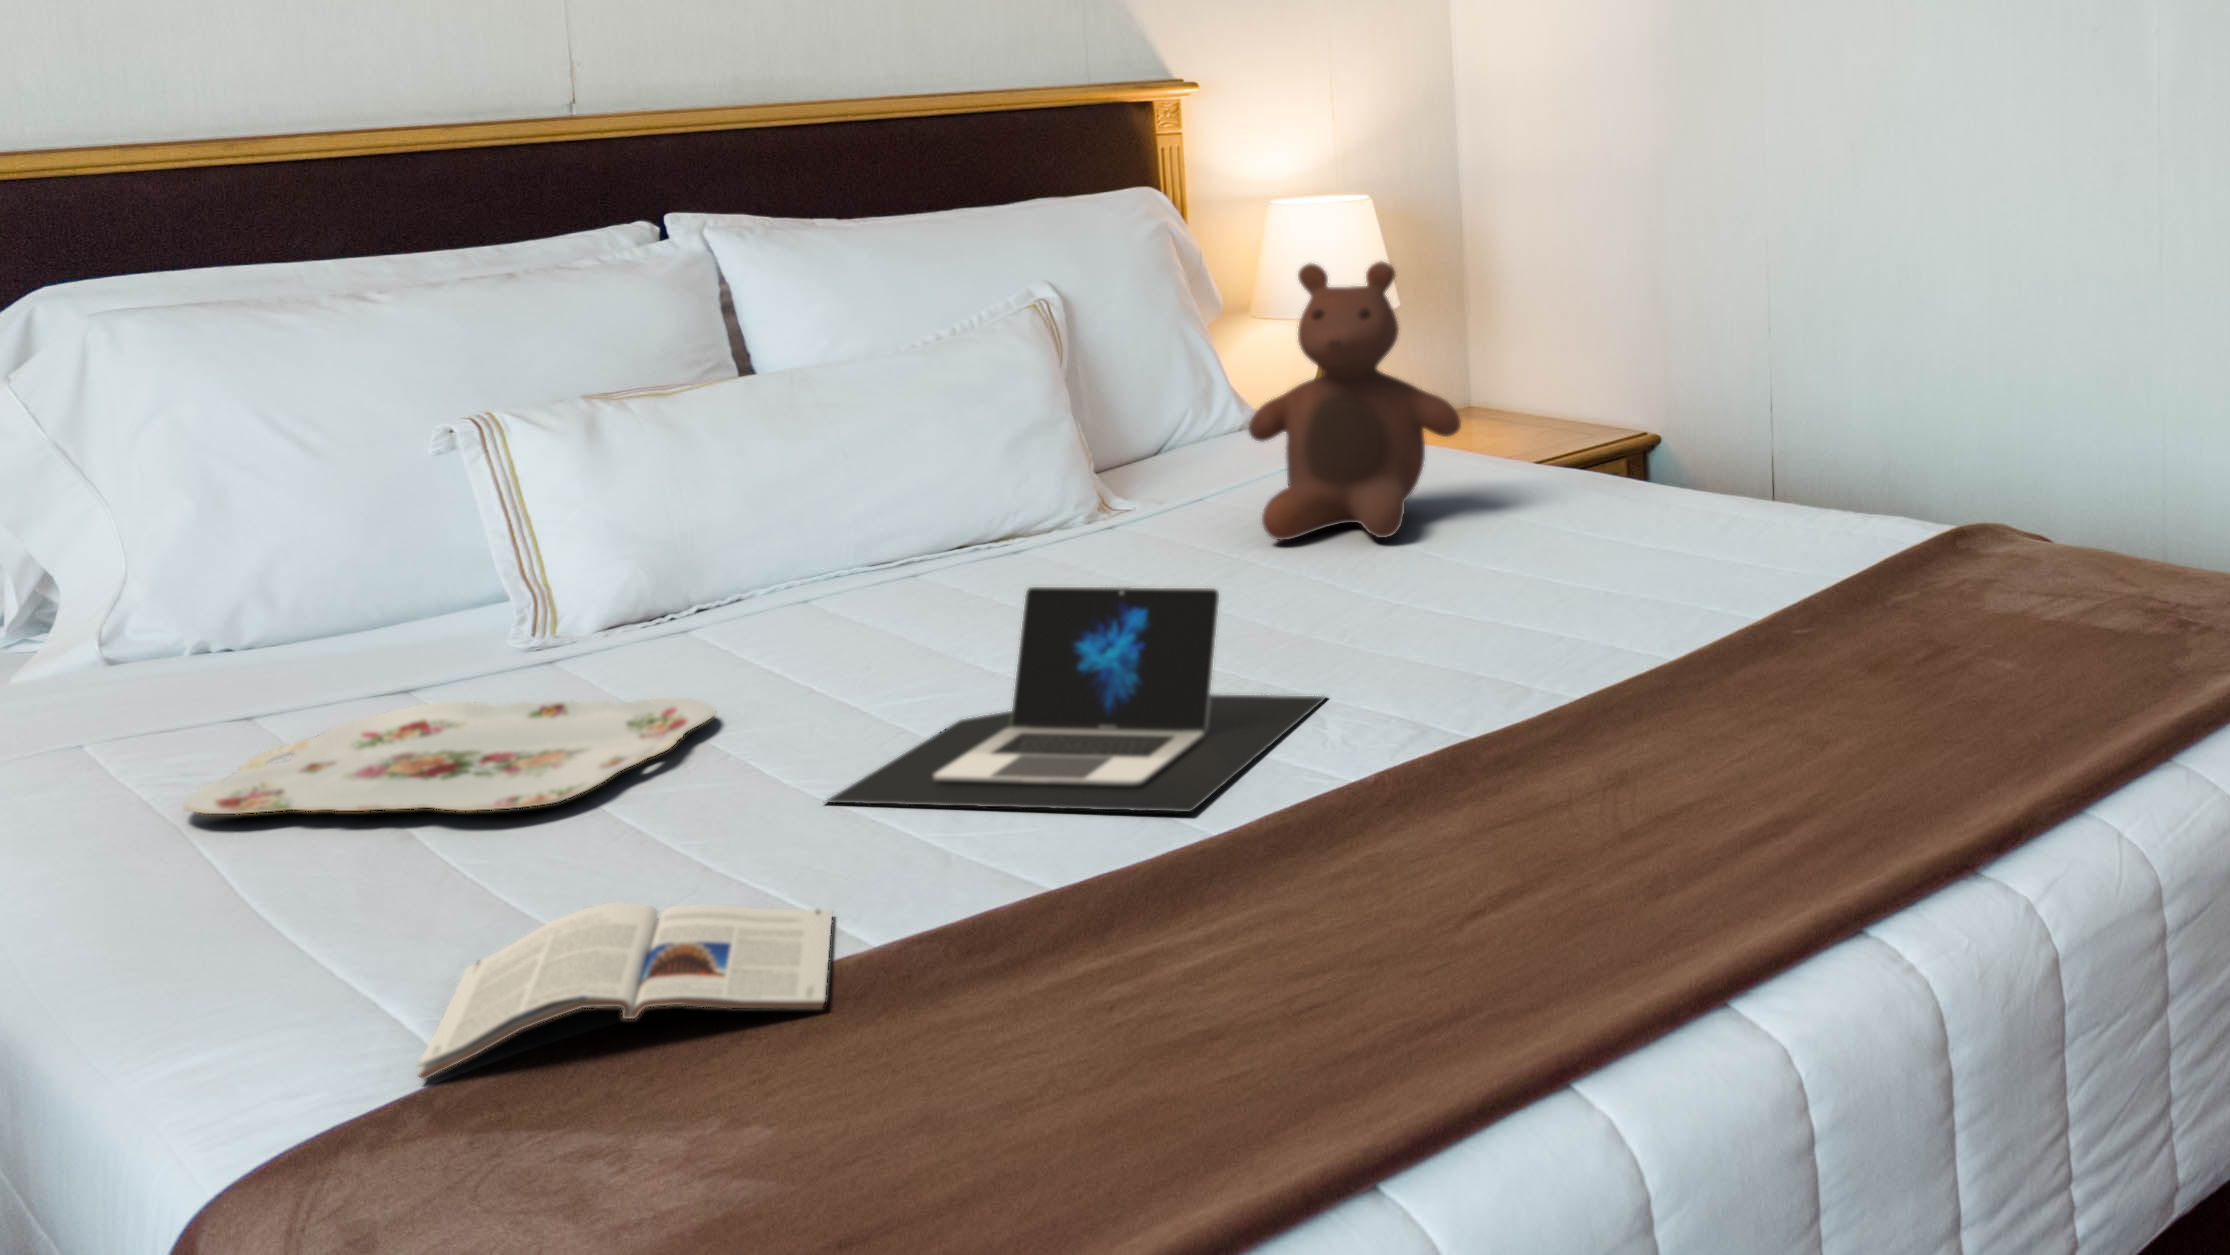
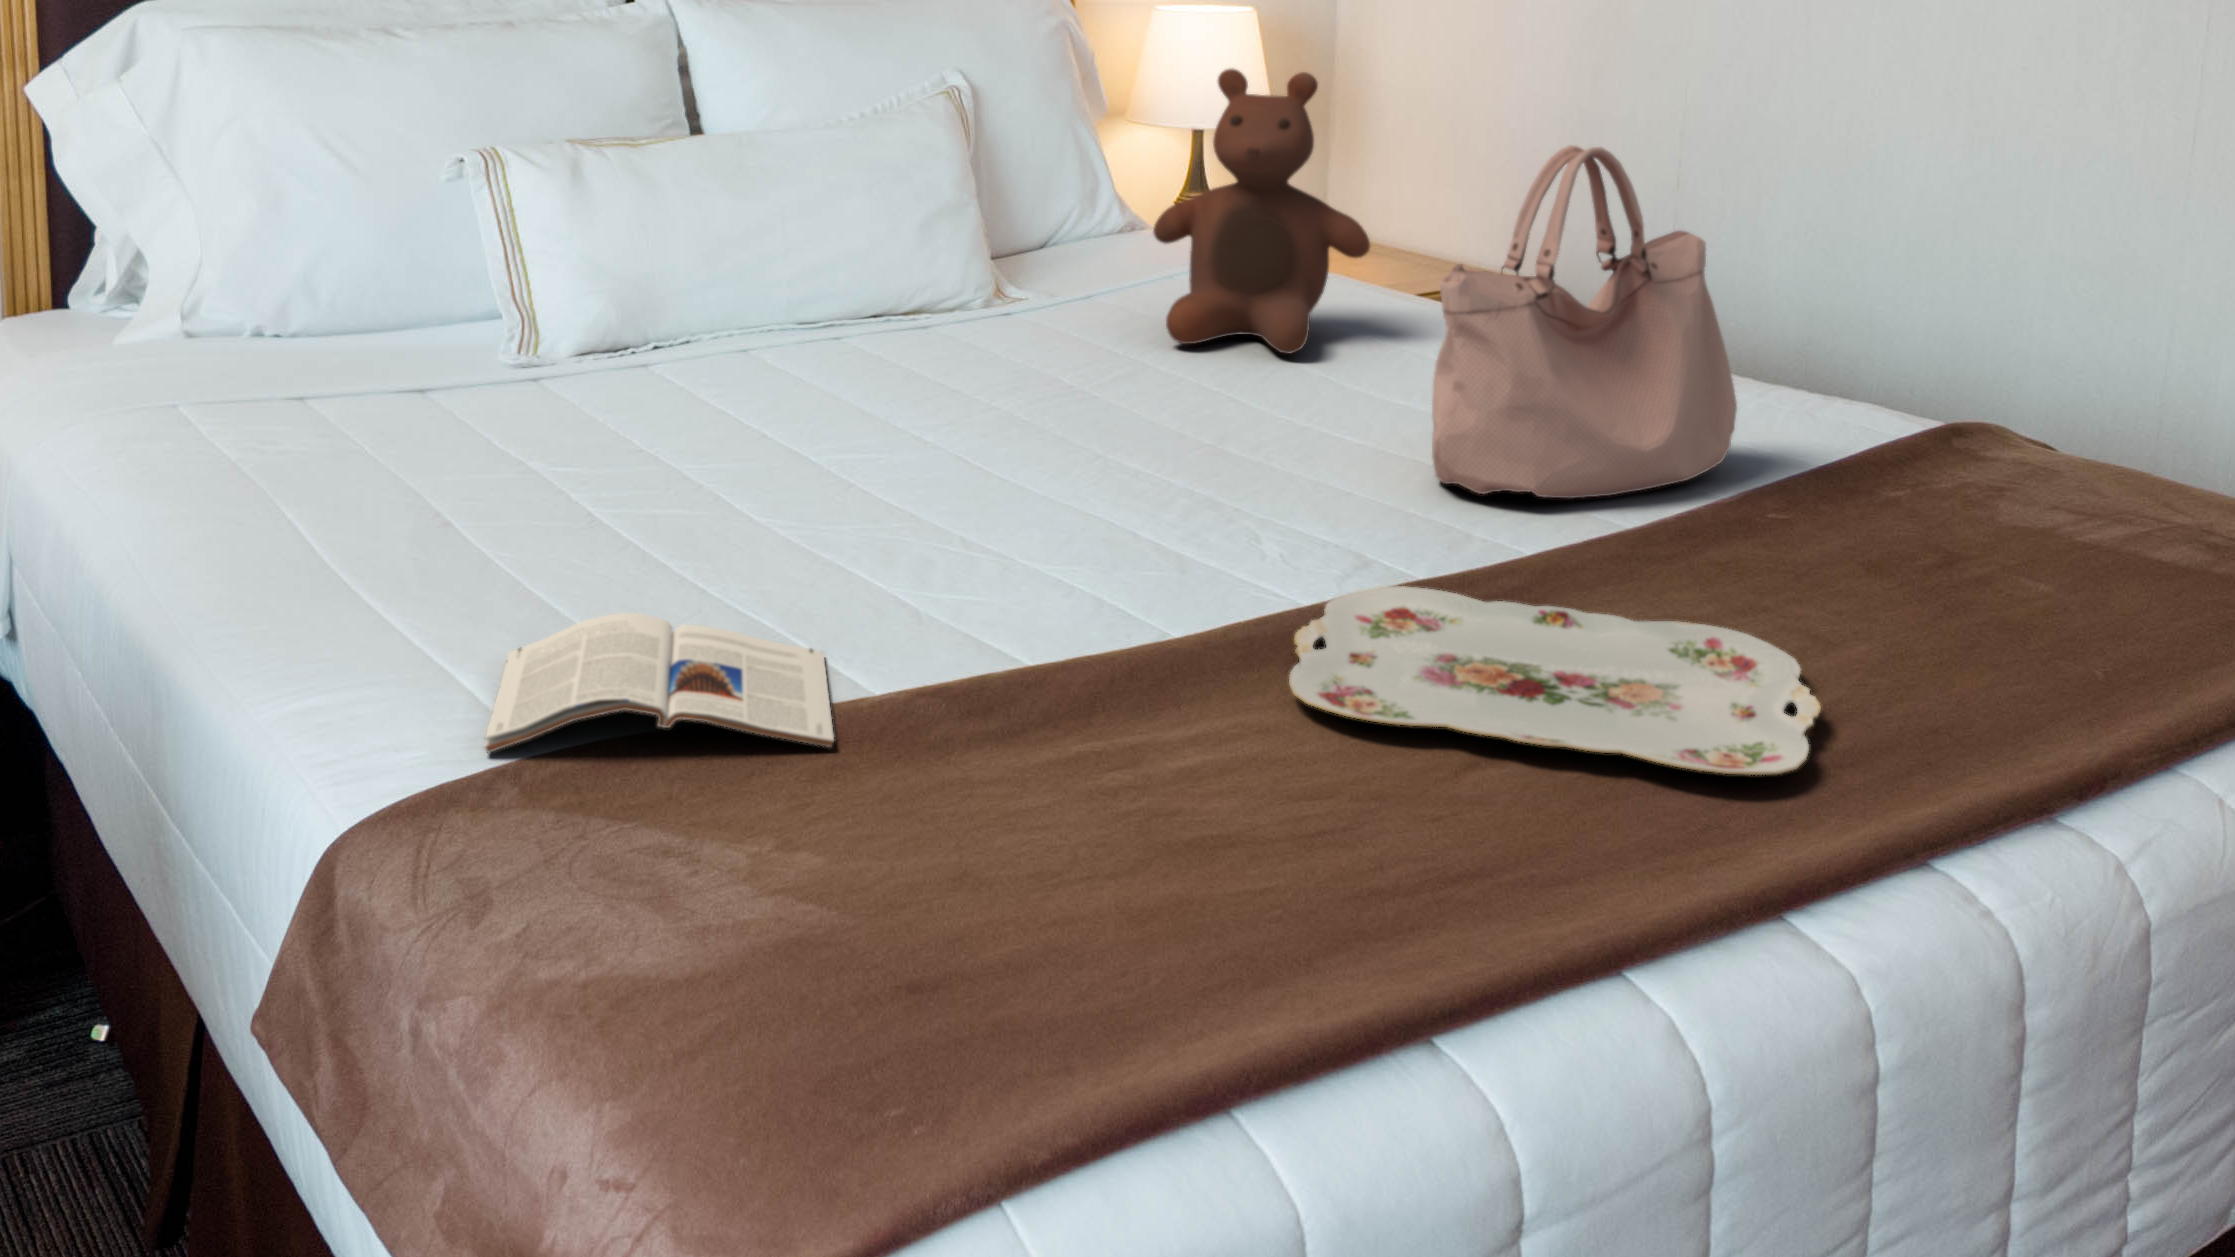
handbag: none [1484,315,1777,654] -> present [1432,145,1737,498]
laptop: present [827,587,1325,812] -> none [794,361,1265,607]
serving tray: present [184,698,715,814] -> present [1289,586,1821,775]

